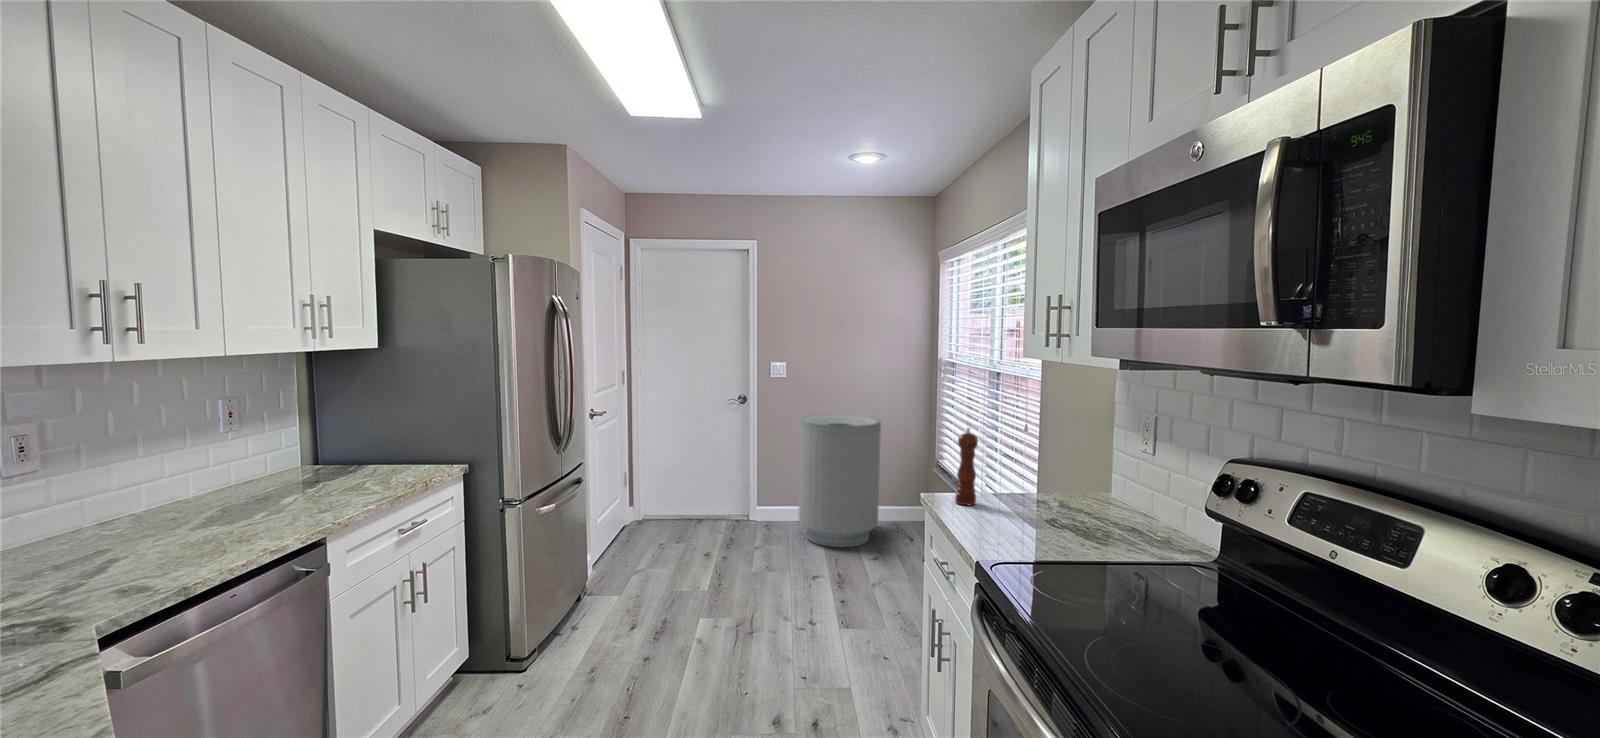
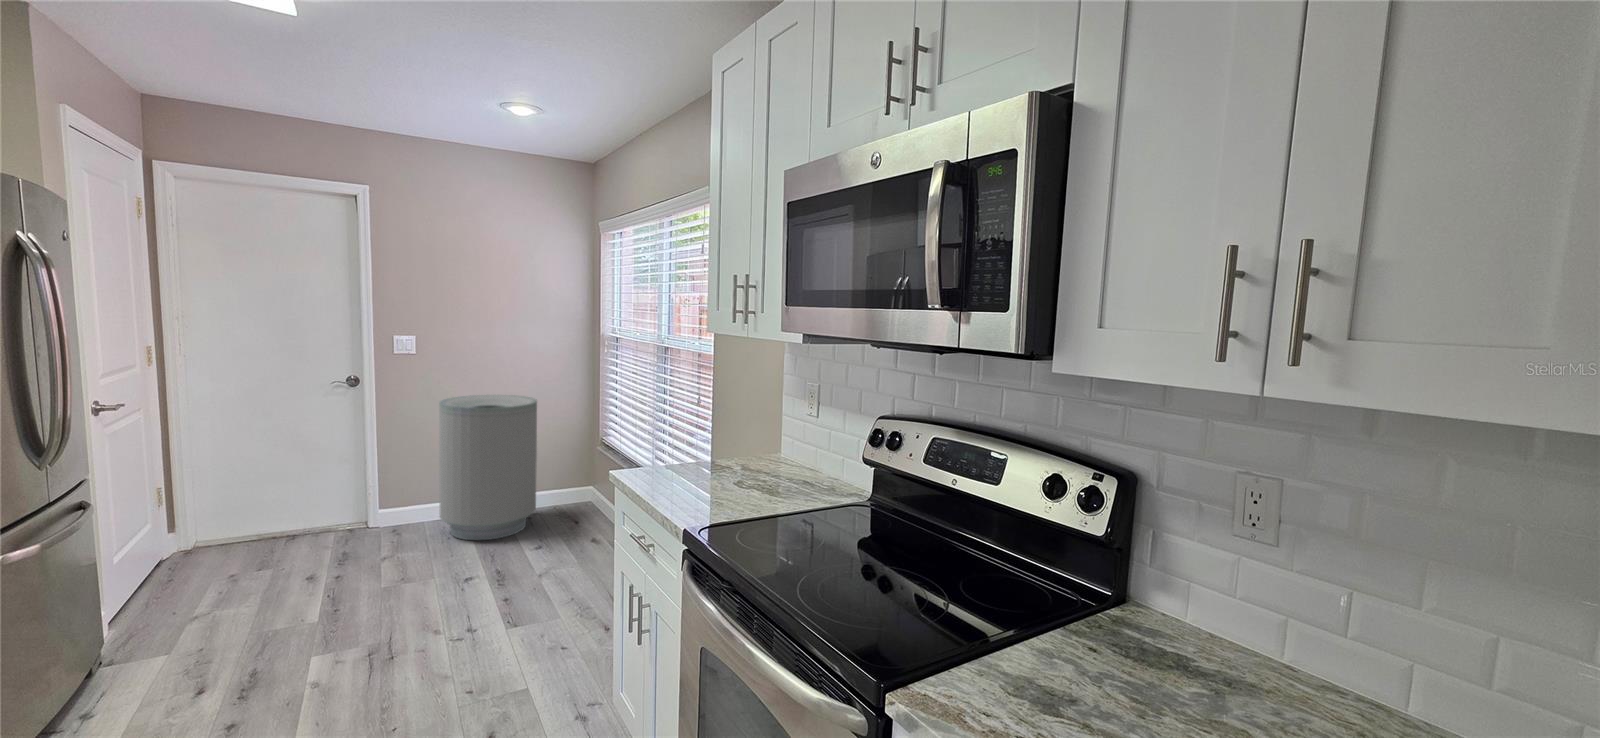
pepper mill: present [955,428,978,505] -> none [645,403,667,479]

